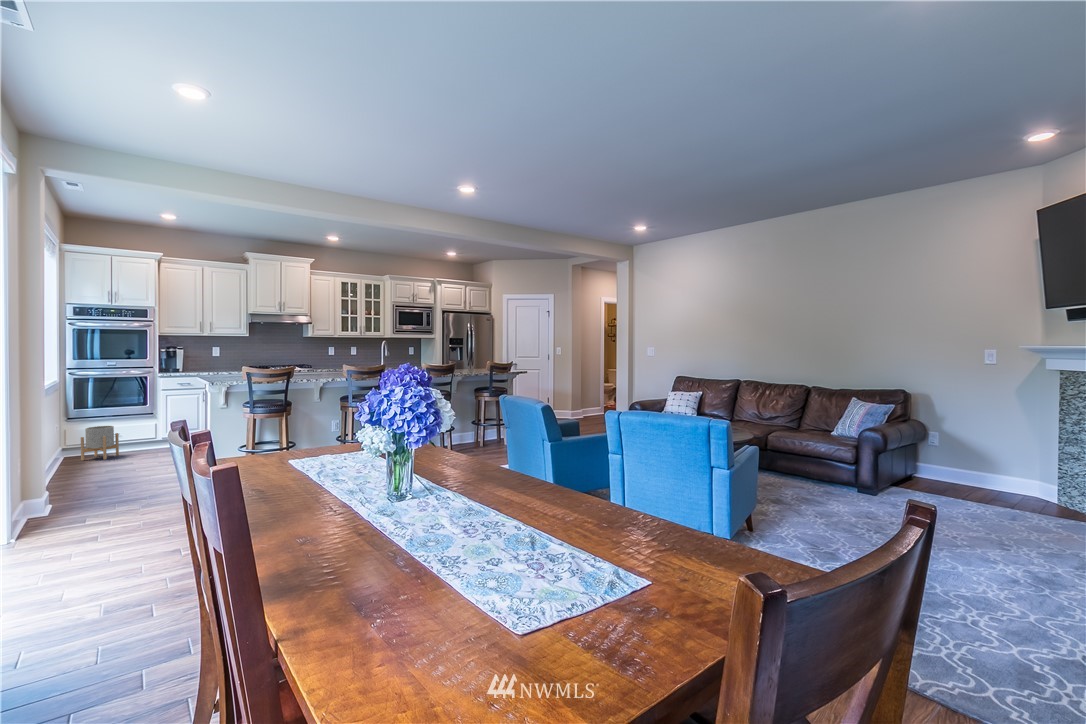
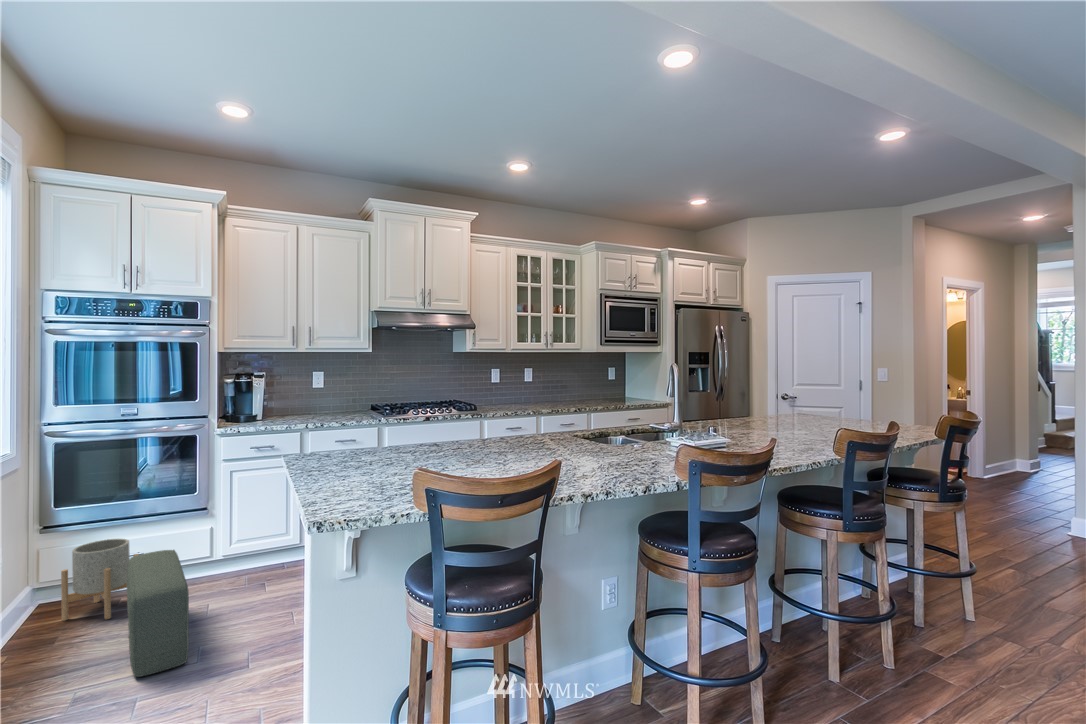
pouf: none [116,428,150,470] -> present [127,550,189,677]

